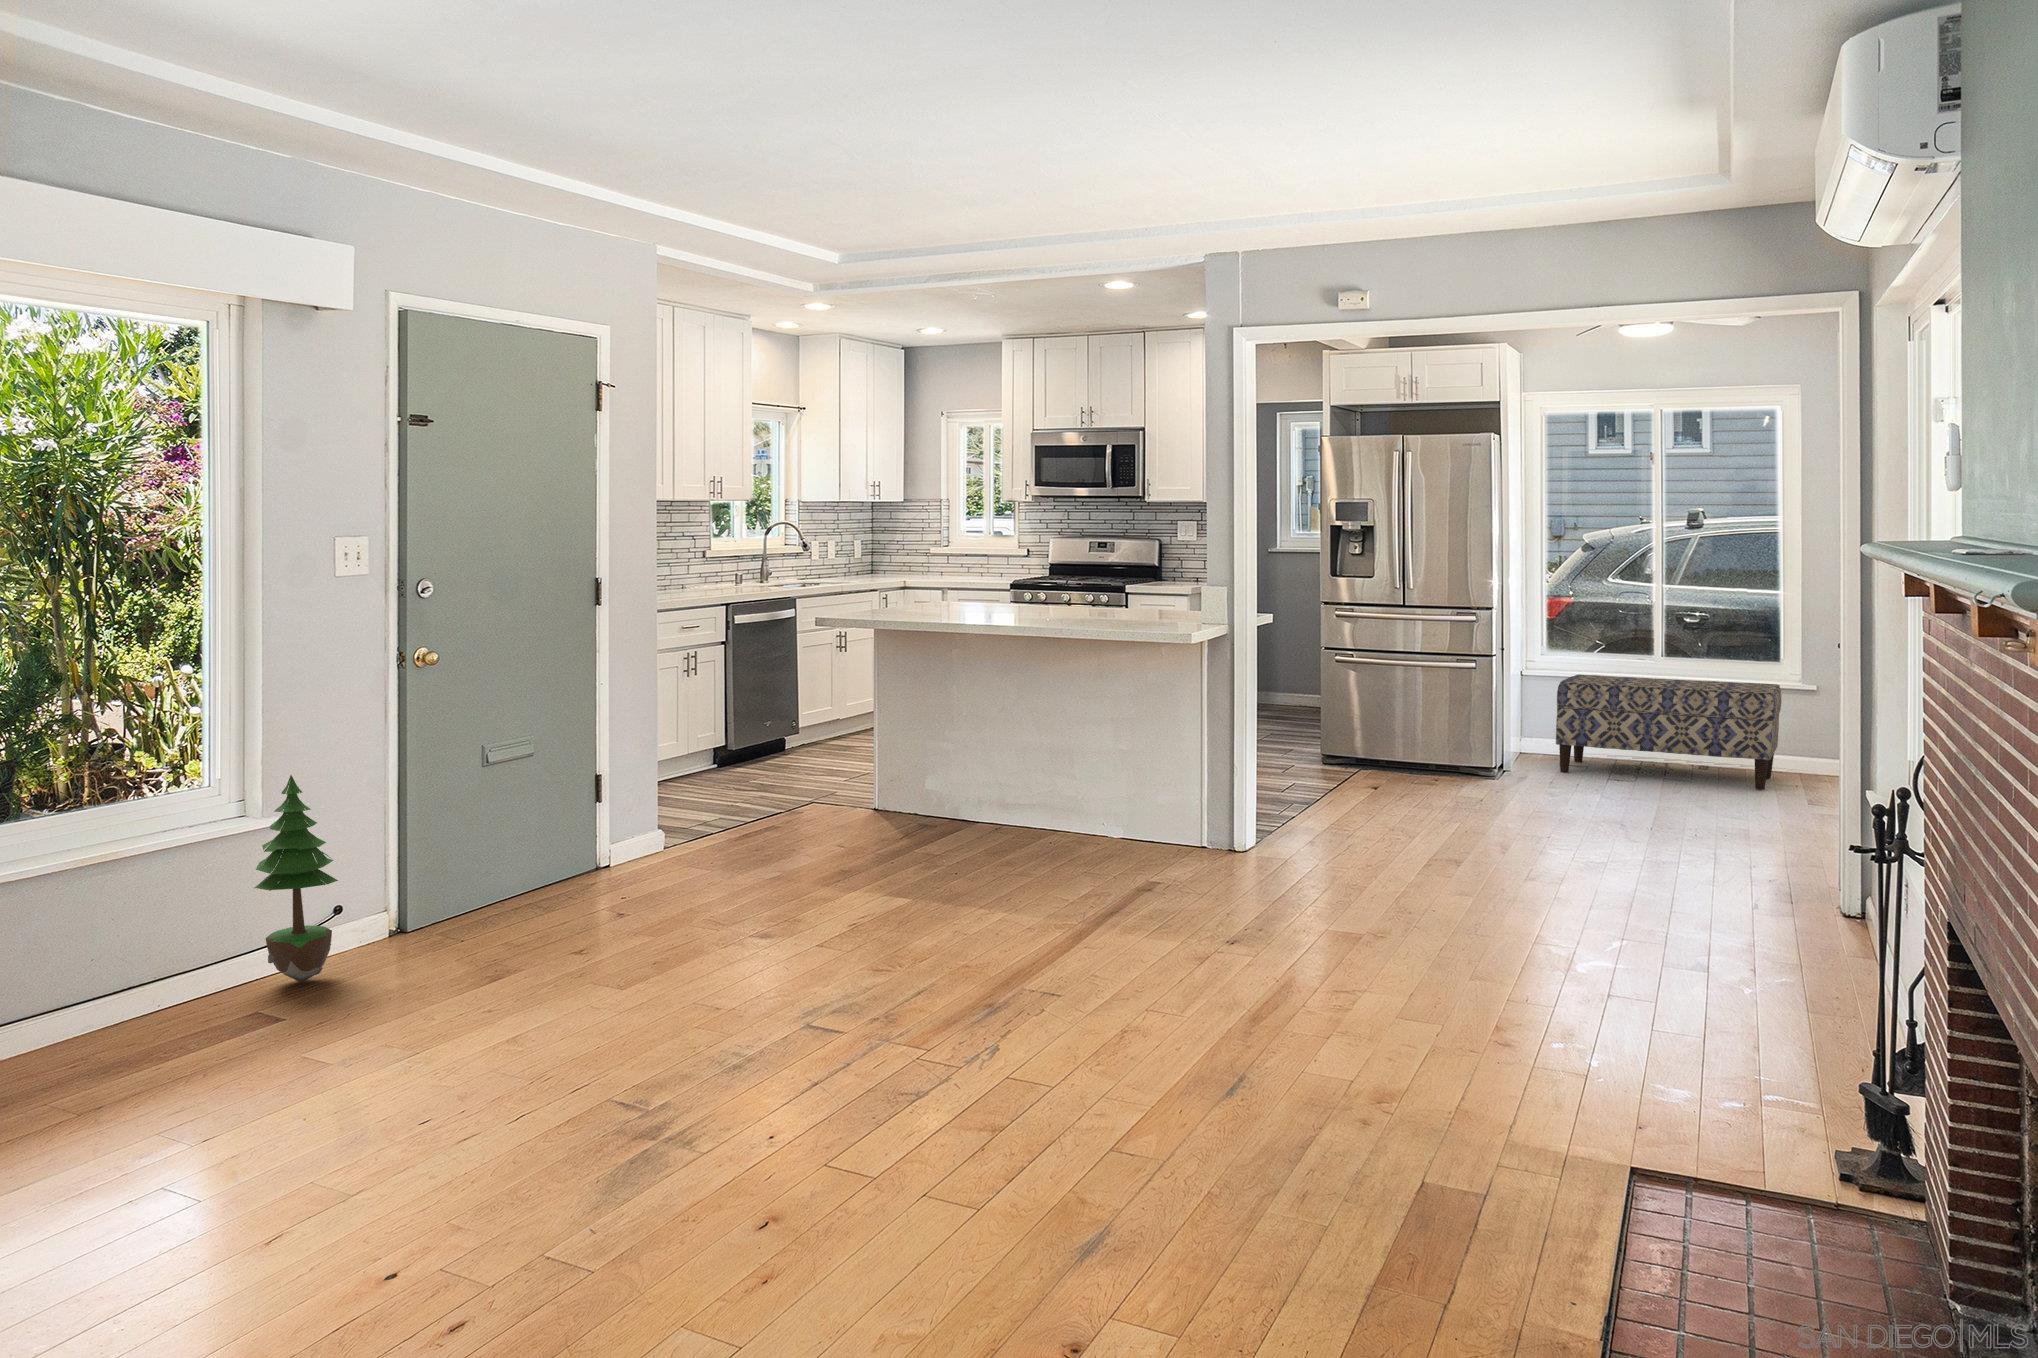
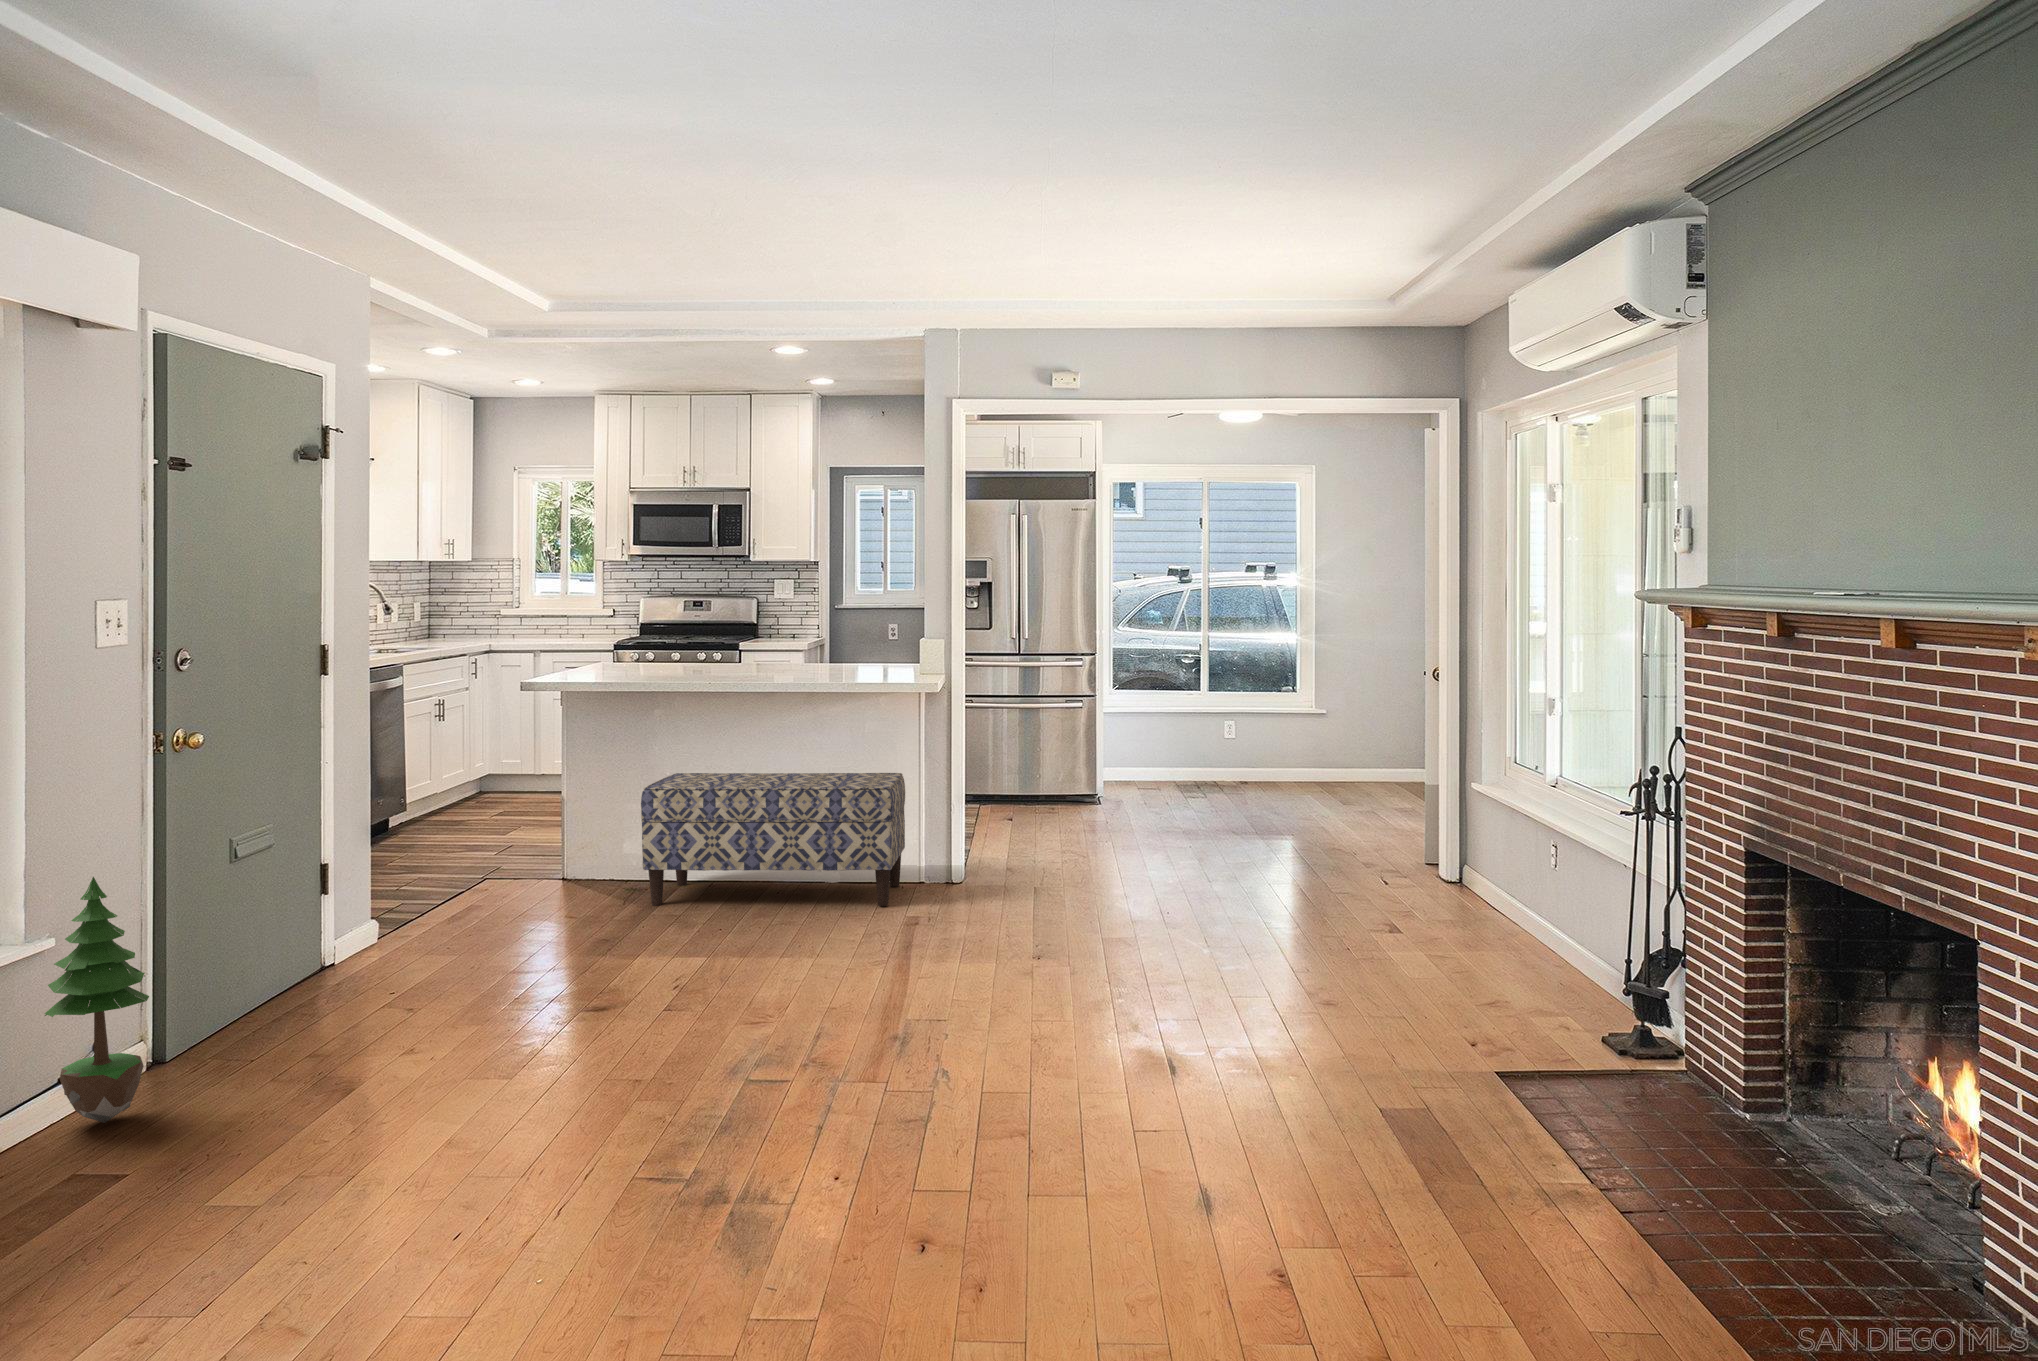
bench: present [1556,675,1782,789] -> present [641,773,905,906]

